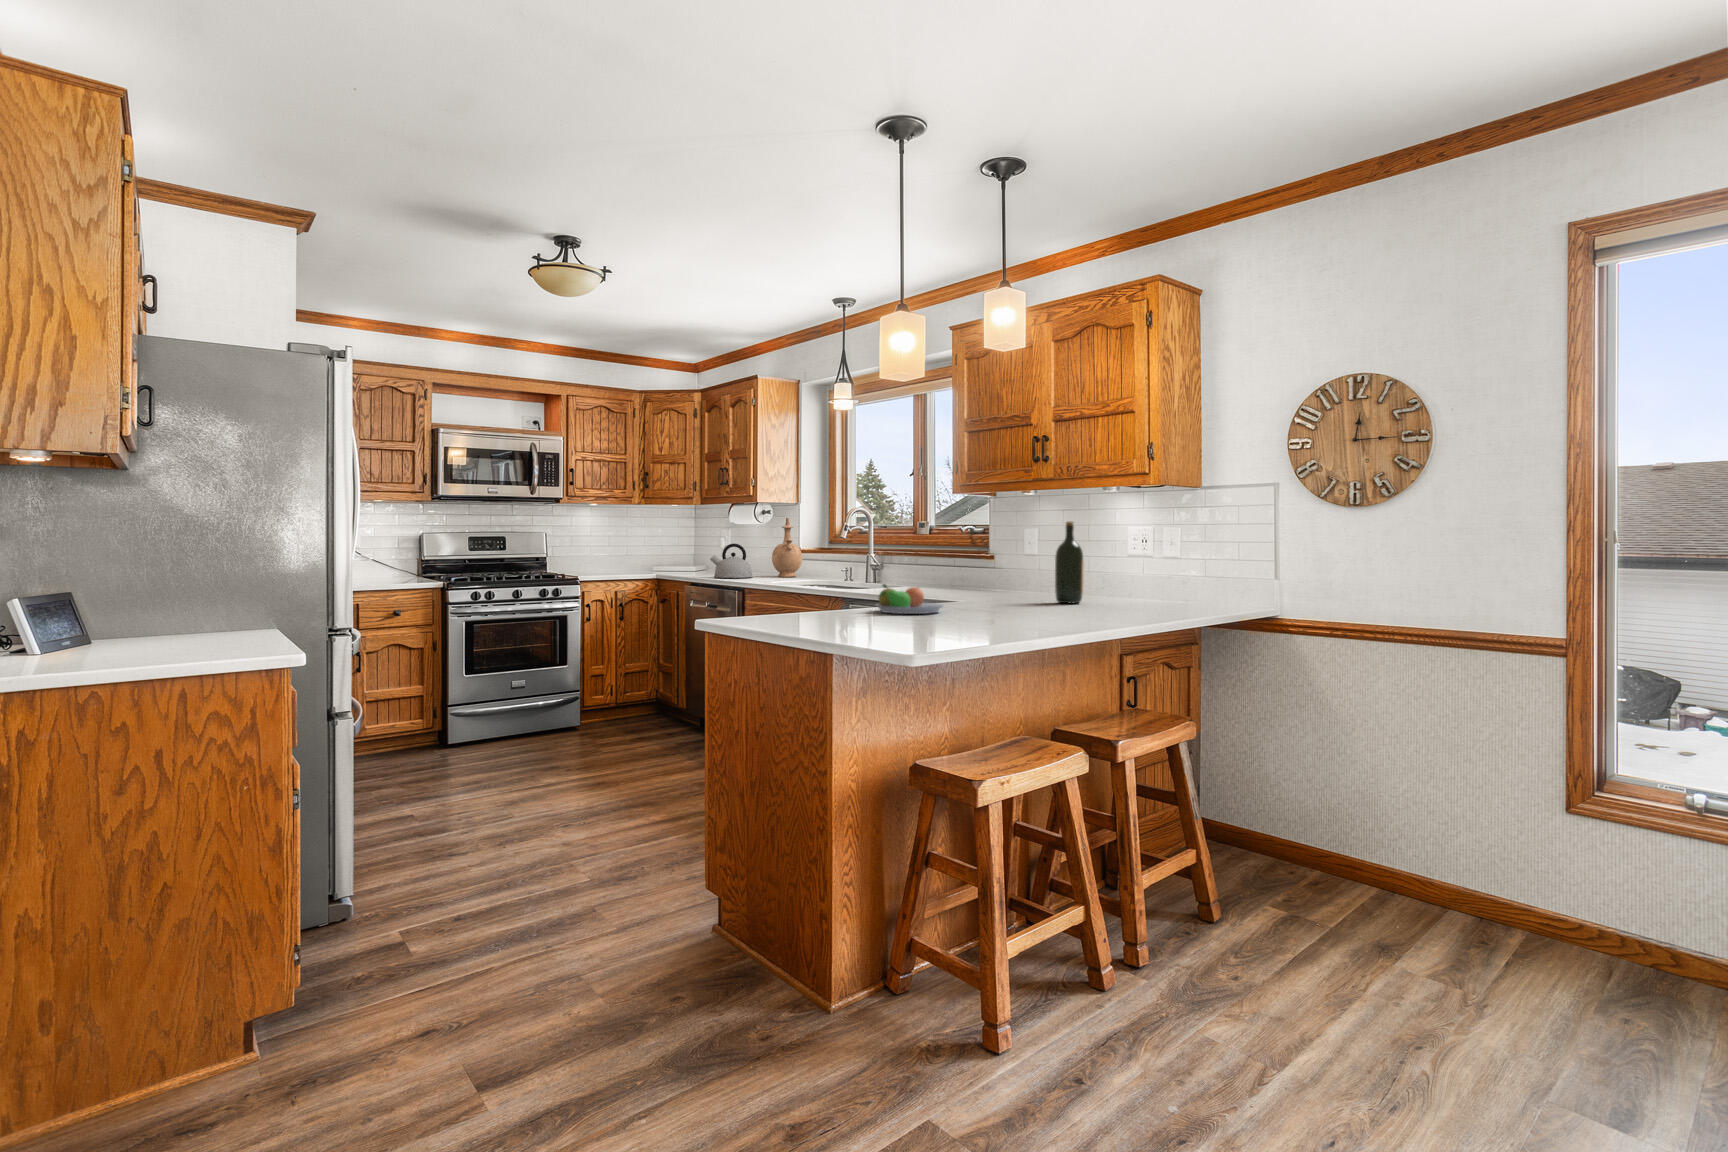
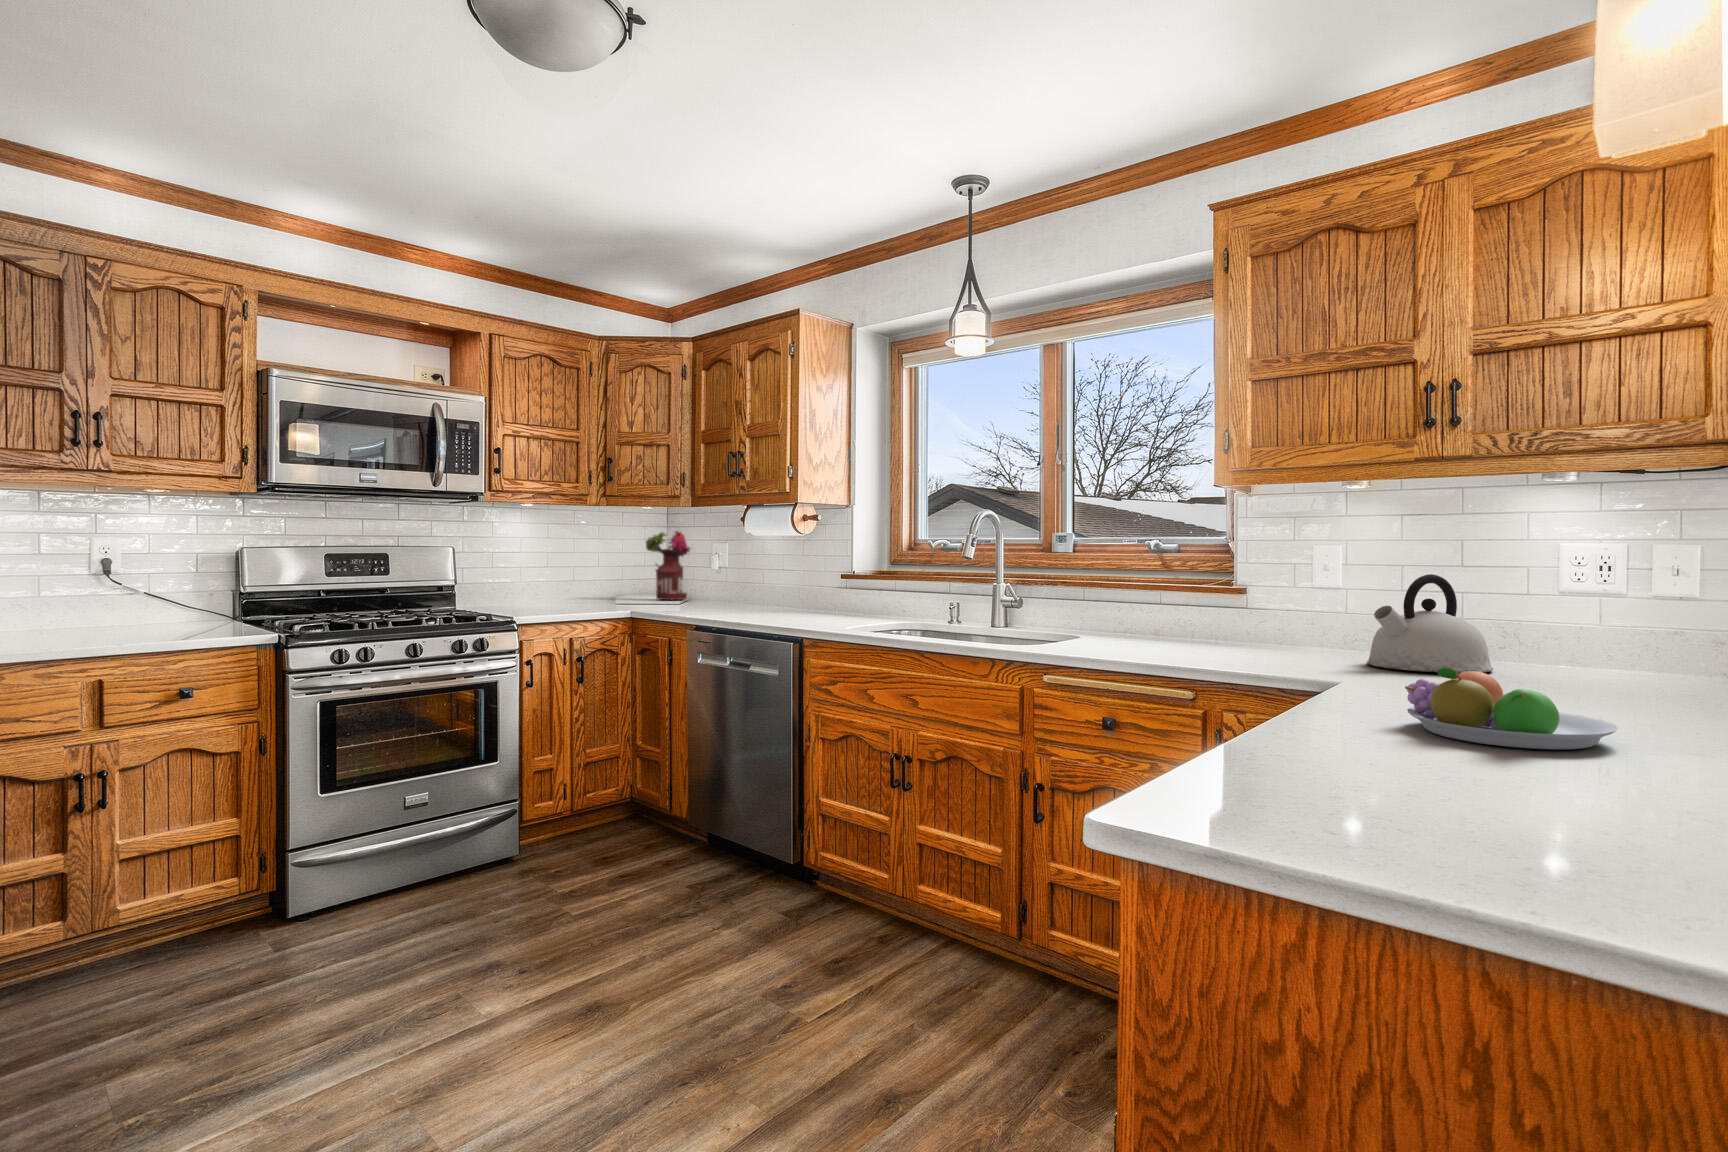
vase: present [772,518,802,577] -> none [820,525,865,614]
flower arrangement: none [678,521,714,570] -> present [646,531,690,600]
wine bottle: present [1055,522,1084,603] -> none [1585,524,1656,686]
kettle: present [710,544,753,578] -> present [1367,574,1493,673]

